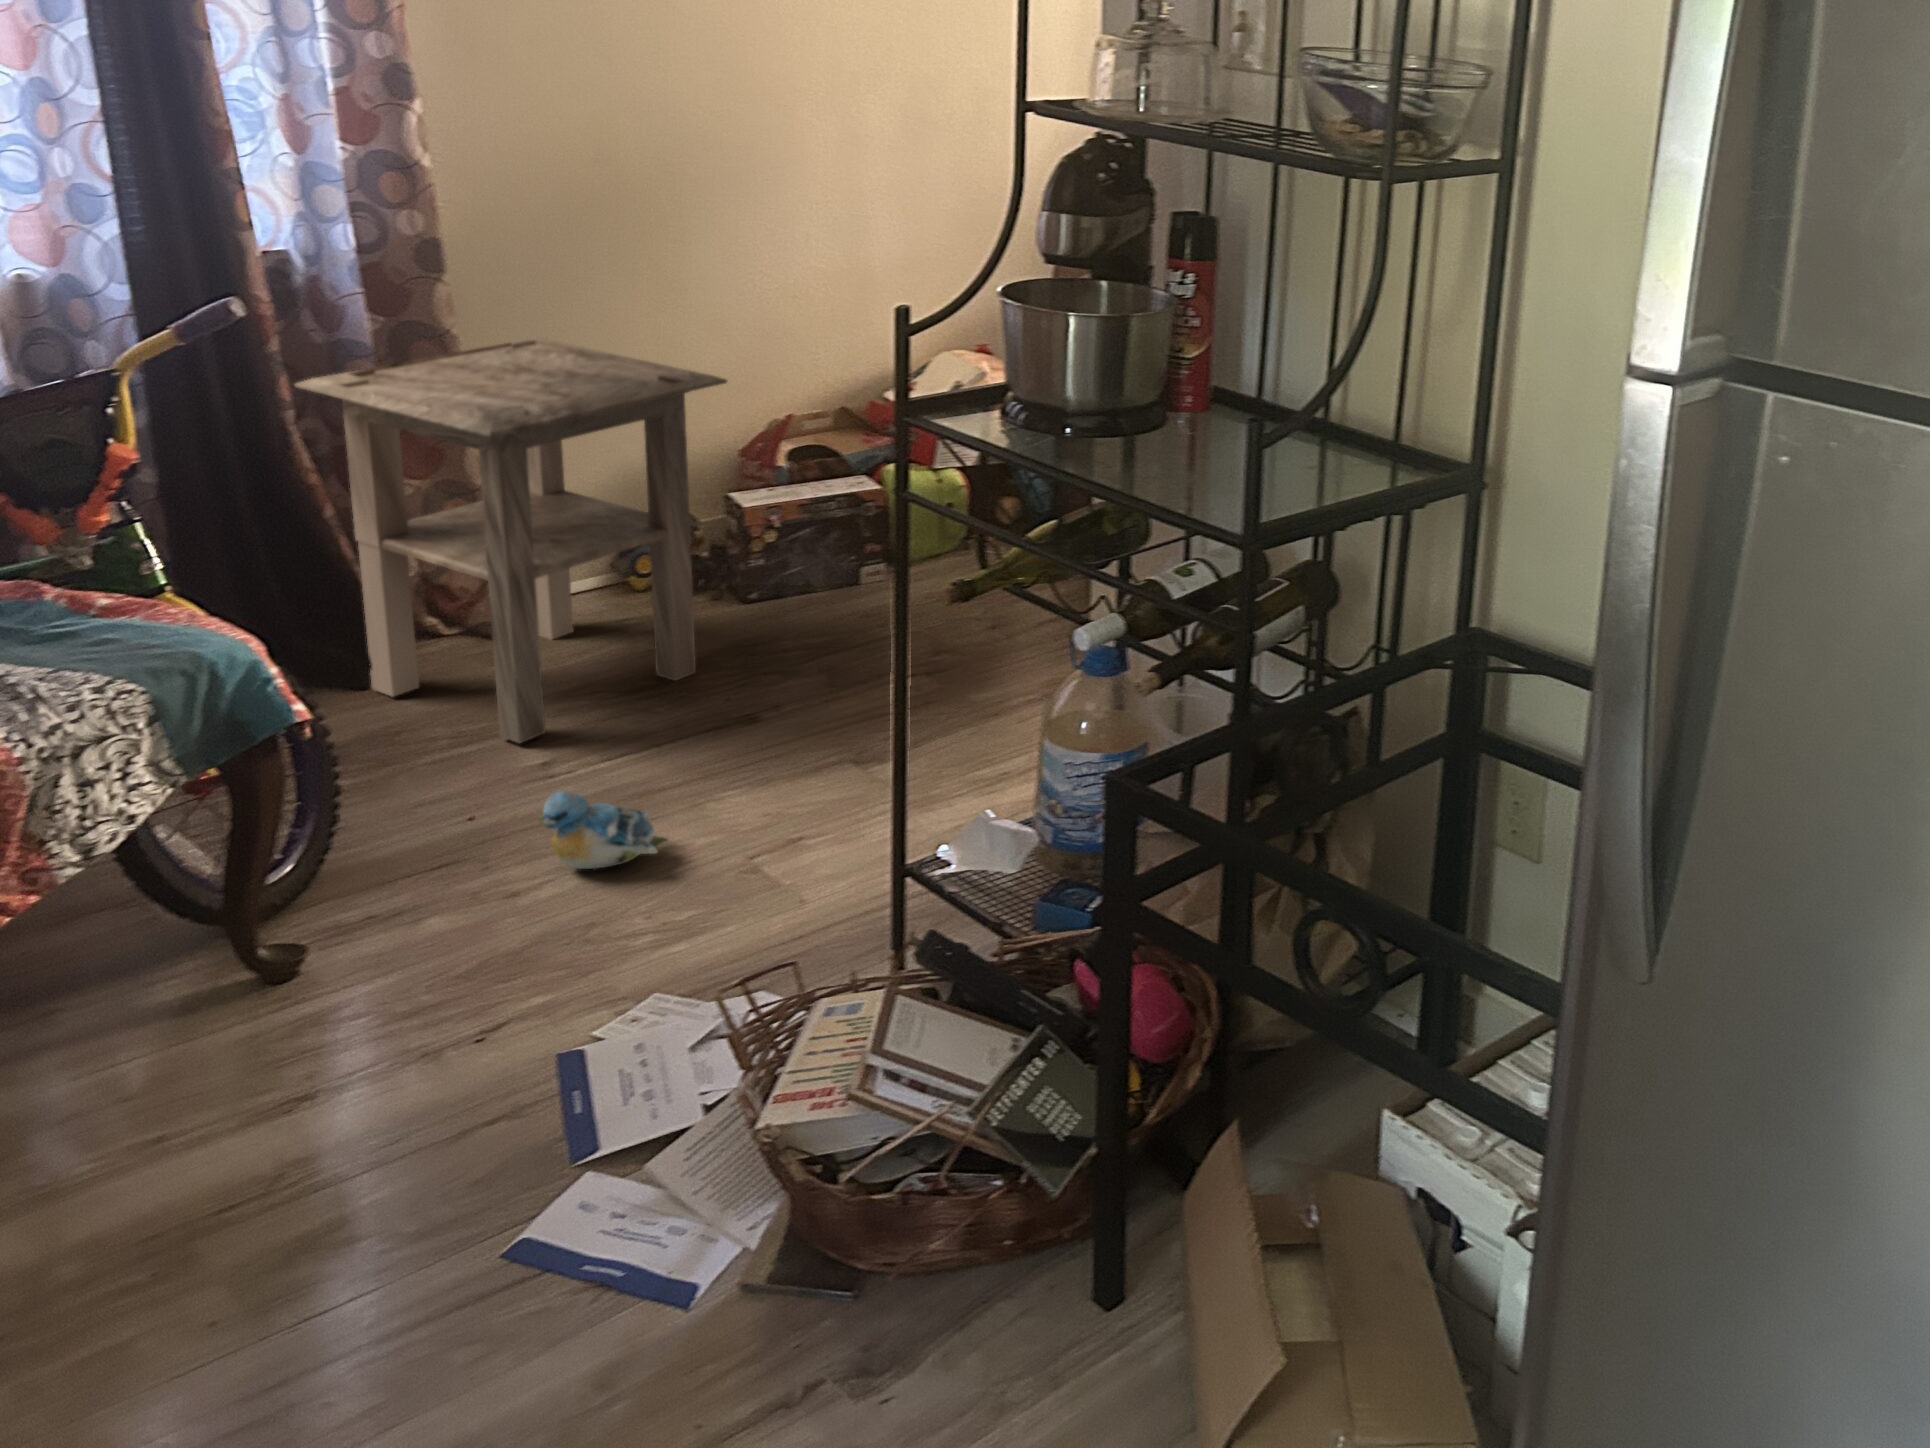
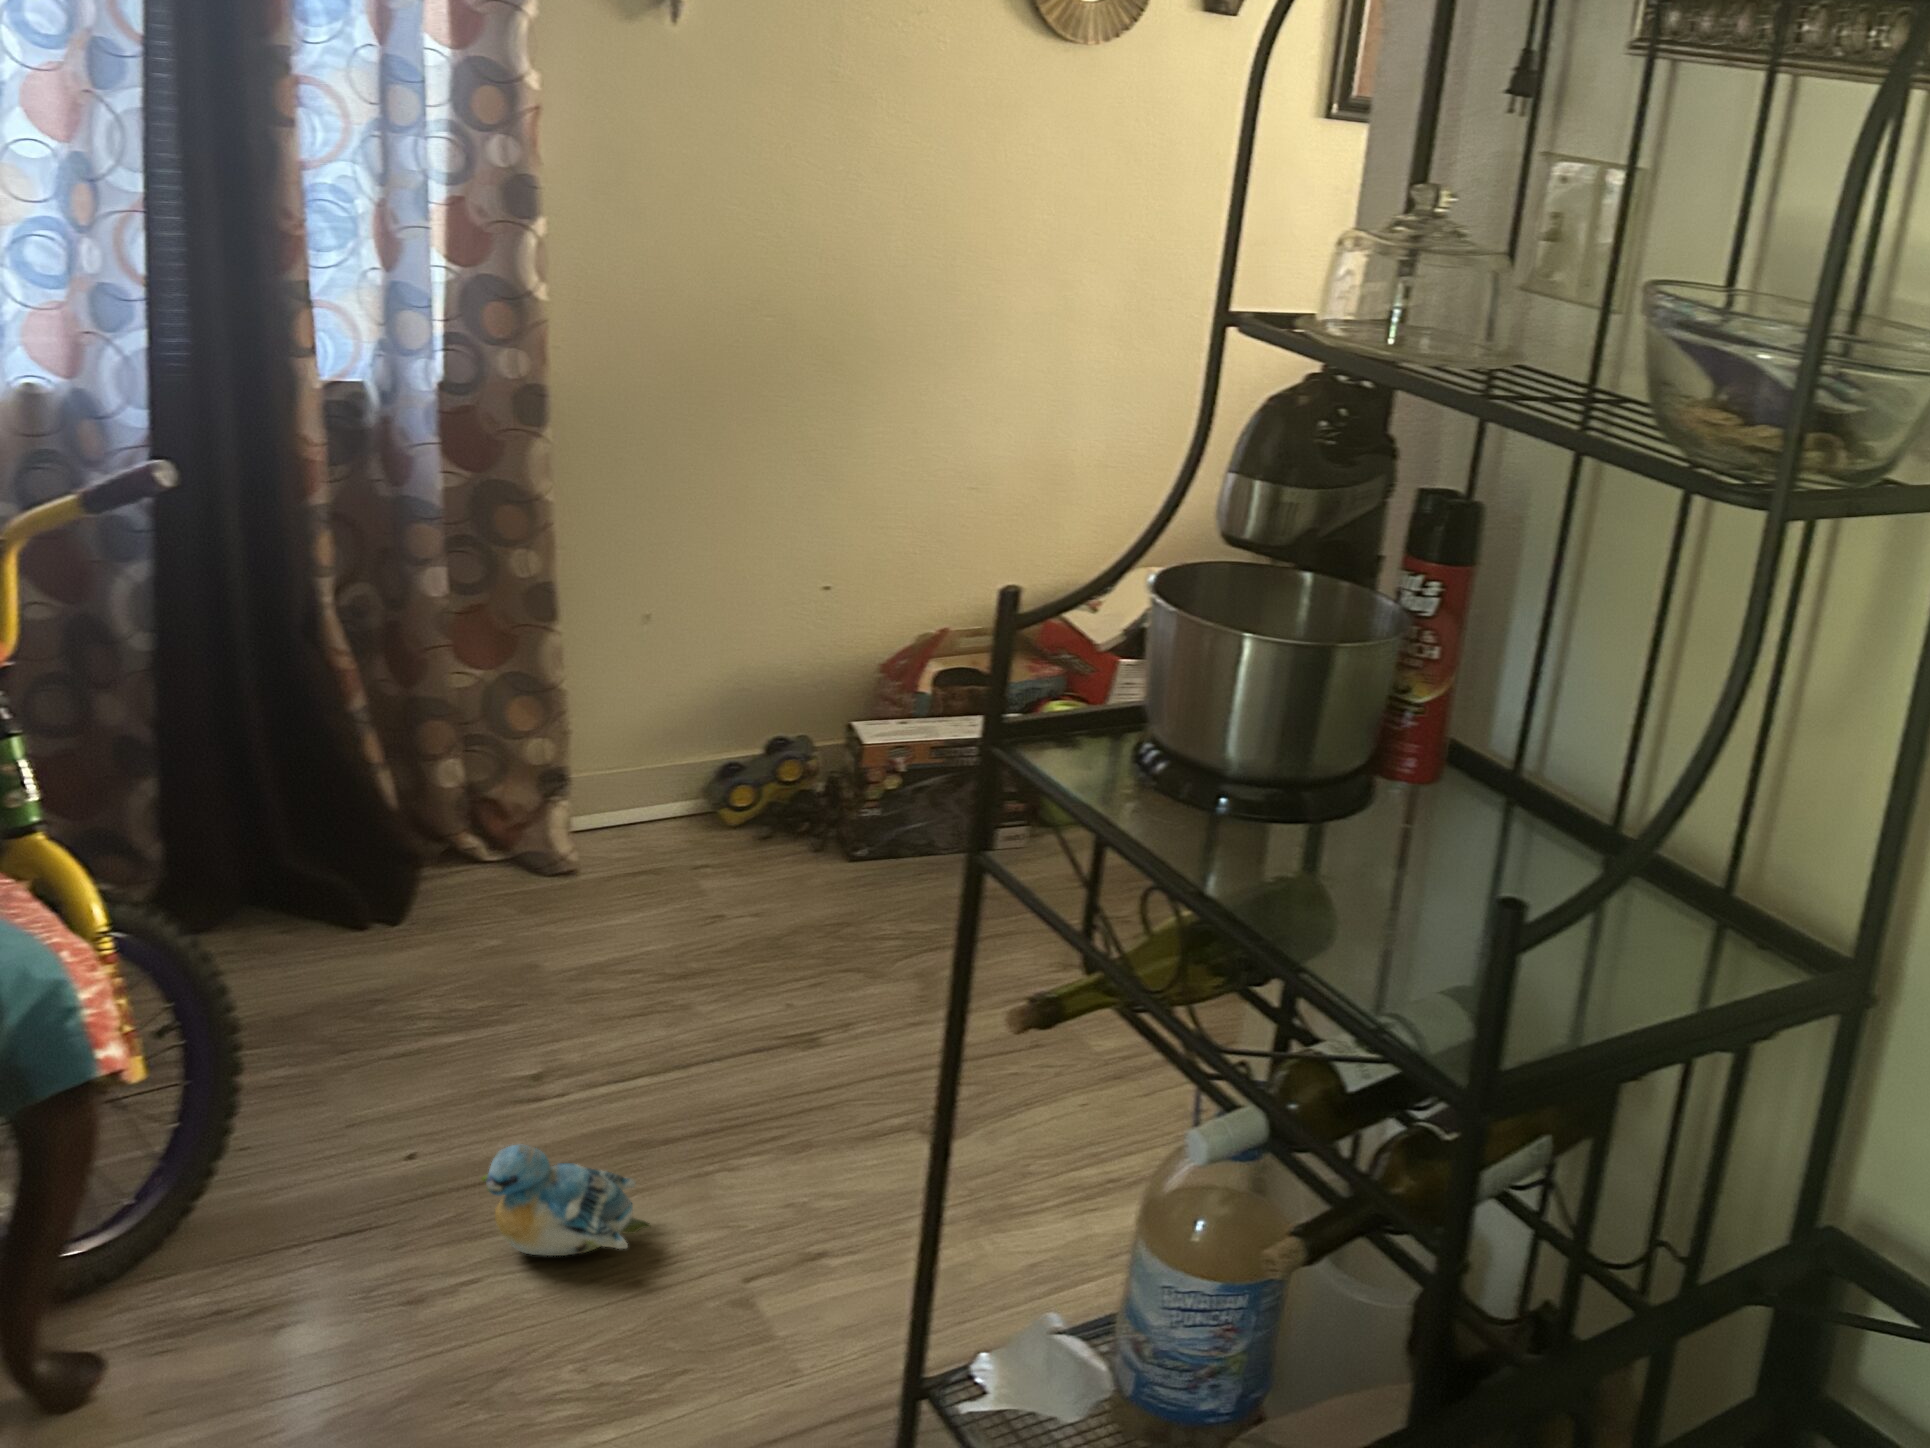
side table: present [295,338,727,743] -> none [331,513,849,1035]

